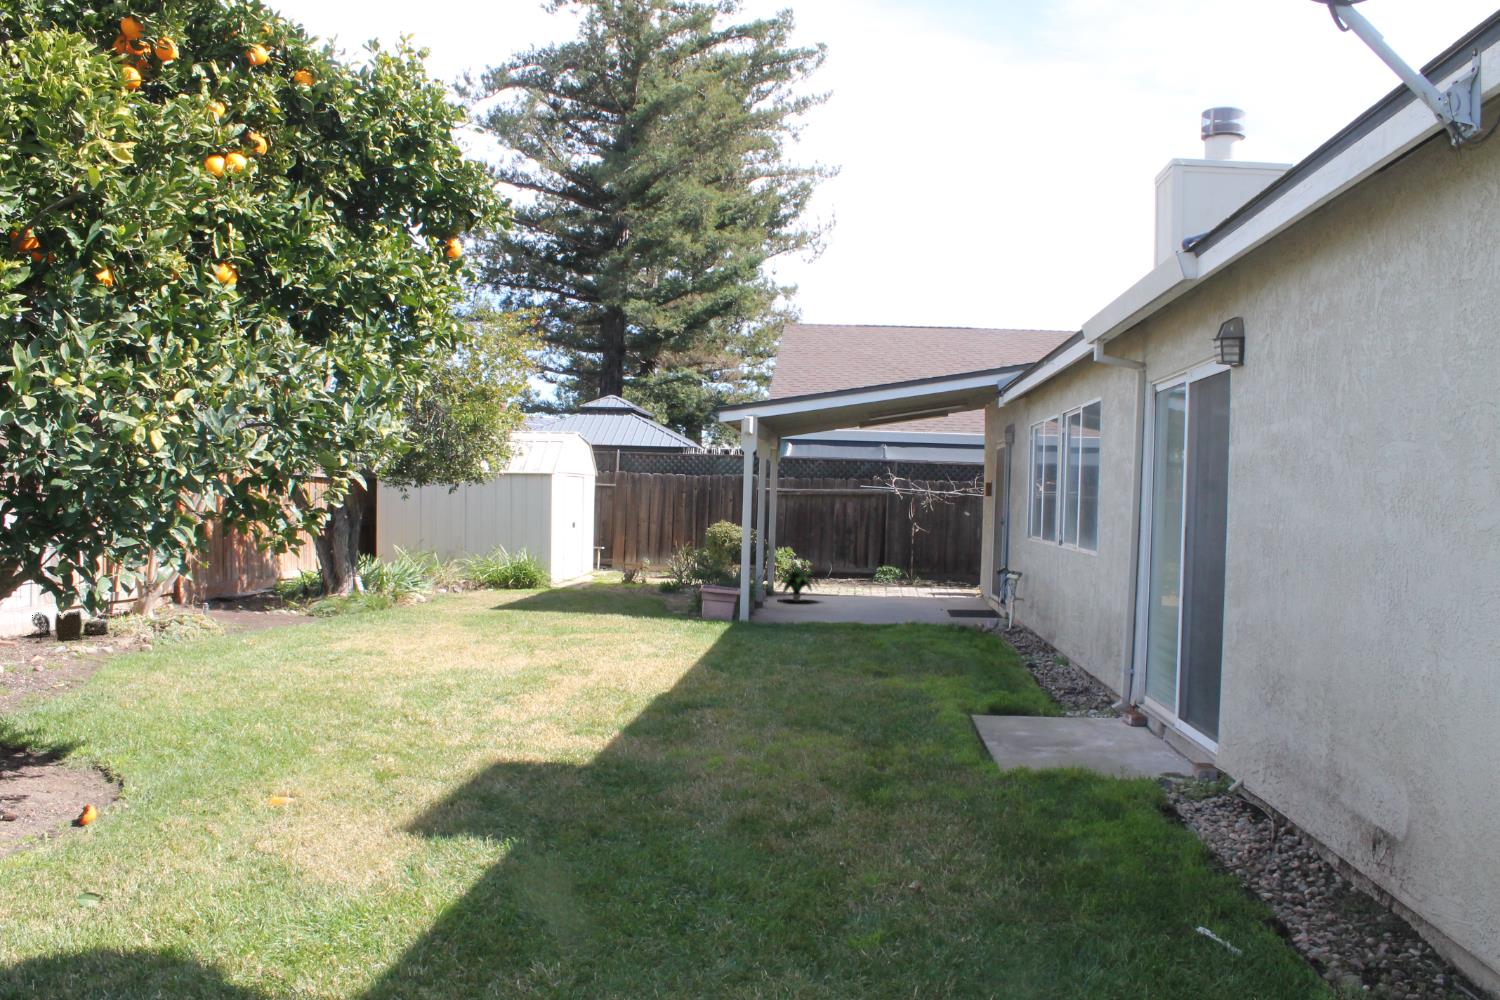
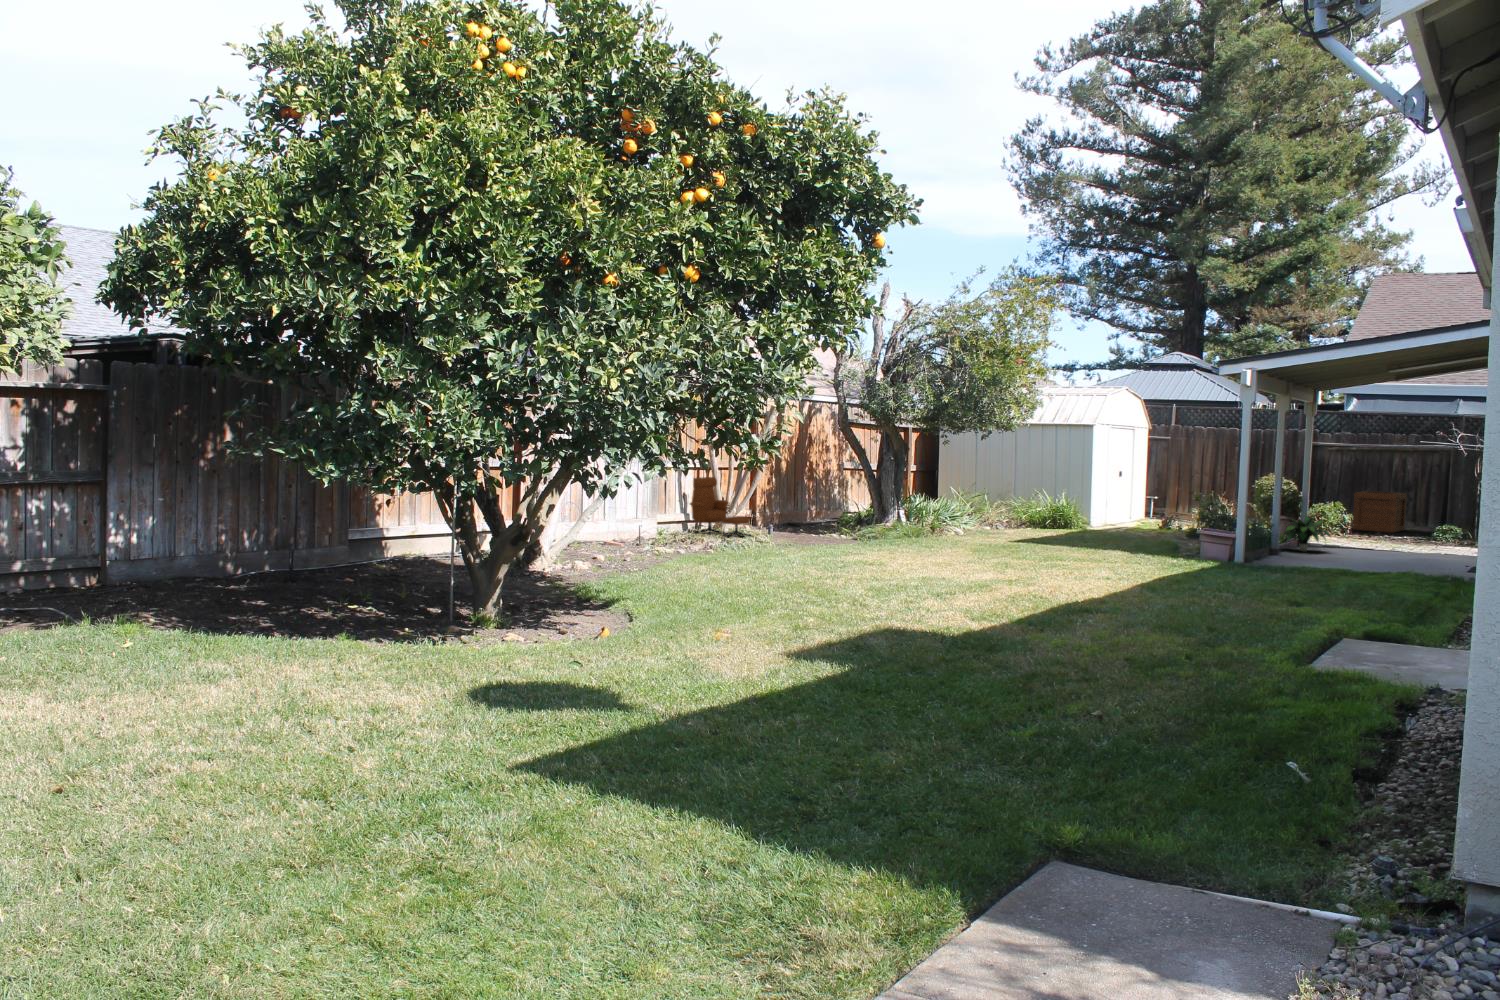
wooden crate: none [806,536,847,576] -> present [1353,491,1407,533]
lounge chair: none [95,545,189,625] -> present [690,477,750,537]
woven basket: present [21,611,107,640] -> none [637,520,692,542]

